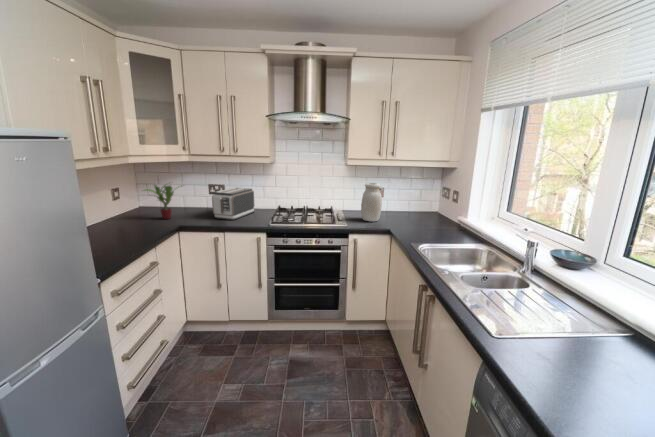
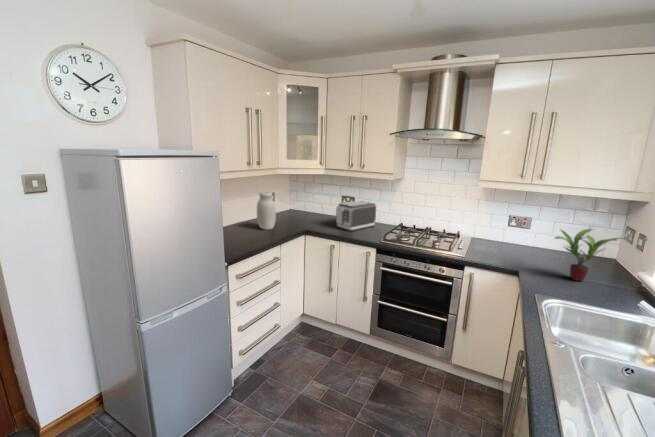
jar: present [361,183,382,221] -> present [257,192,276,230]
potted plant: present [145,185,174,219] -> present [555,229,622,281]

